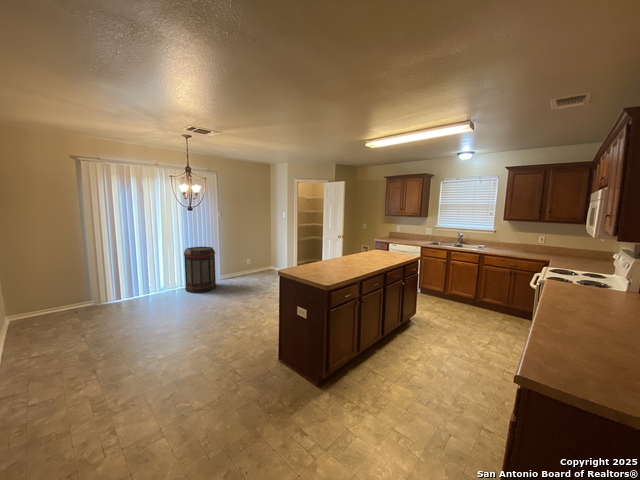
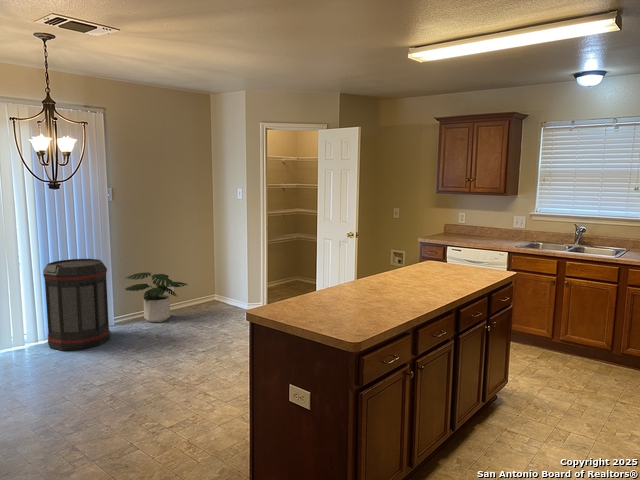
potted plant: none [224,255,256,280] -> present [125,272,187,322]

